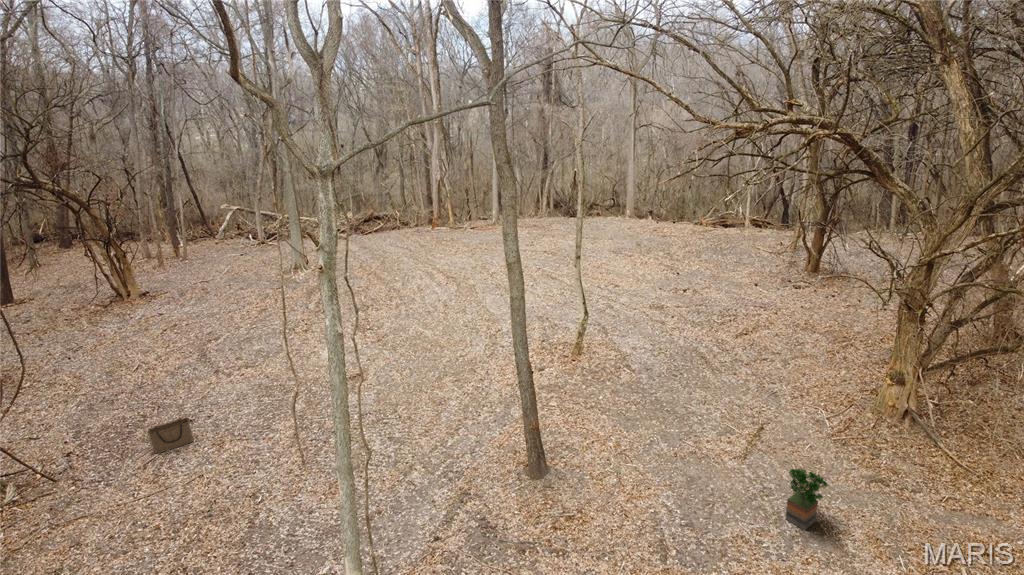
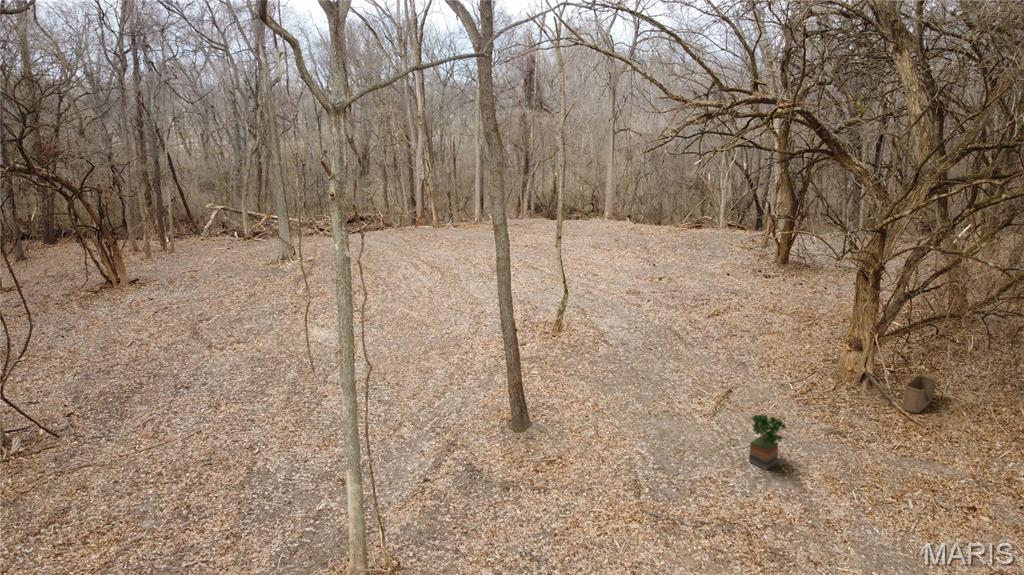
basket: present [148,417,193,453] -> present [903,375,936,413]

